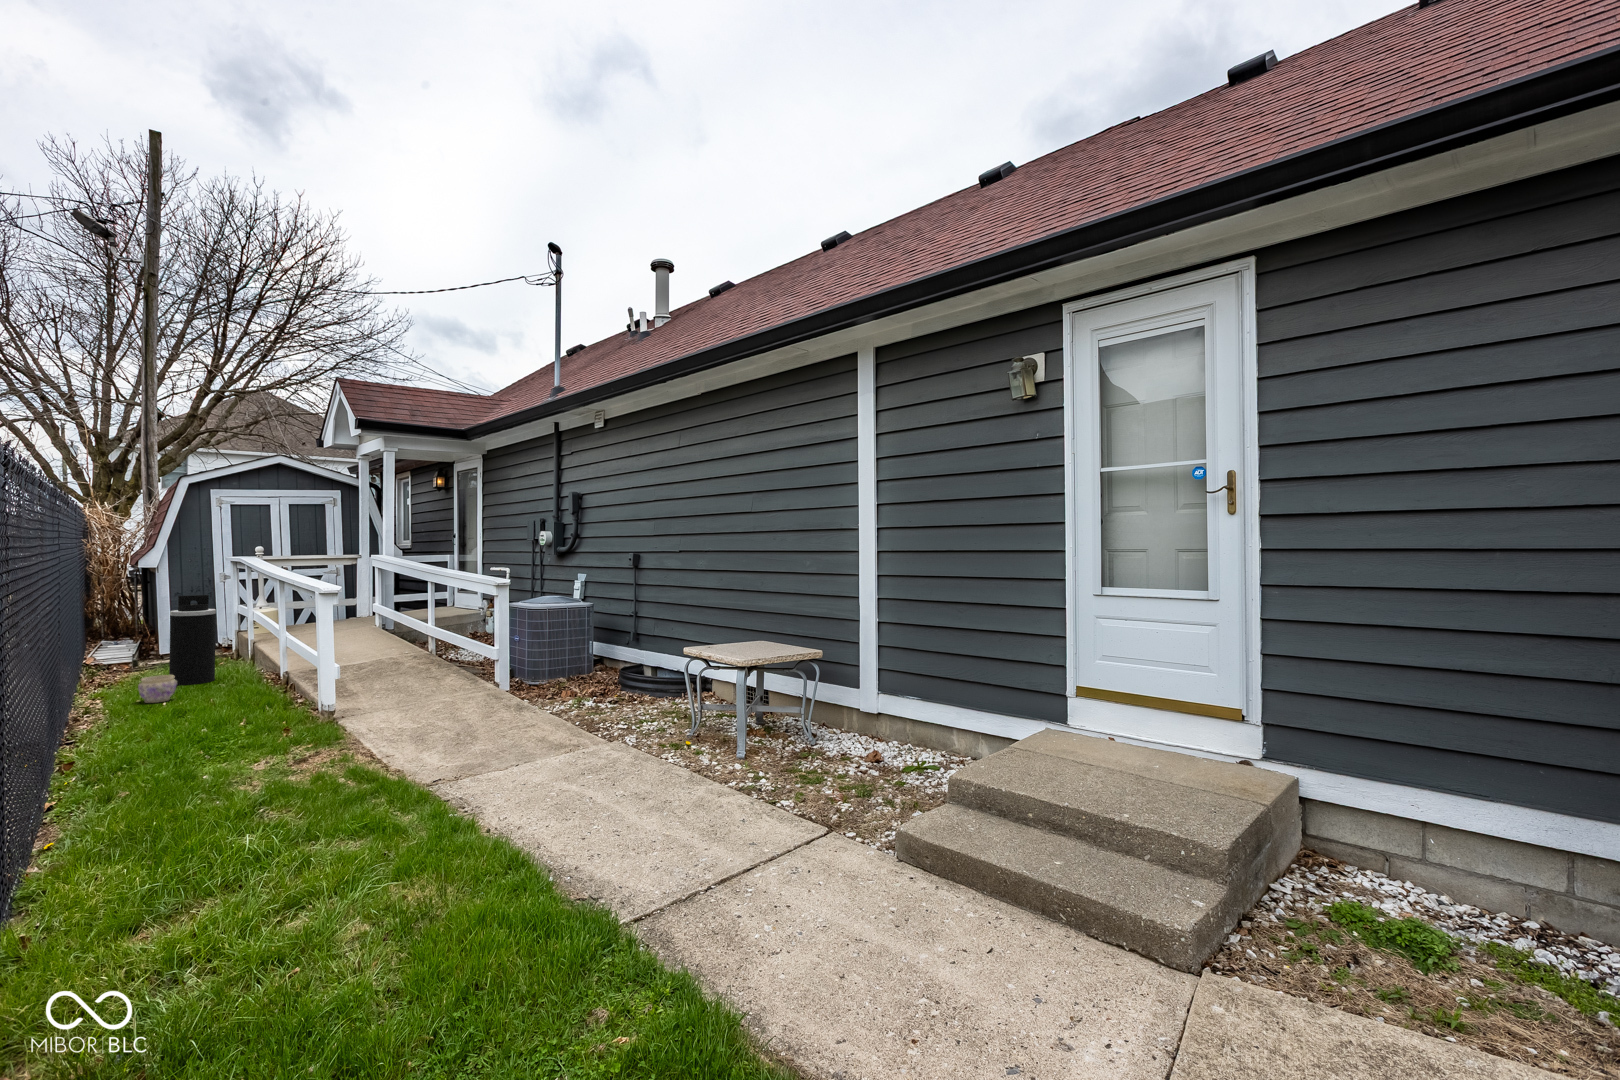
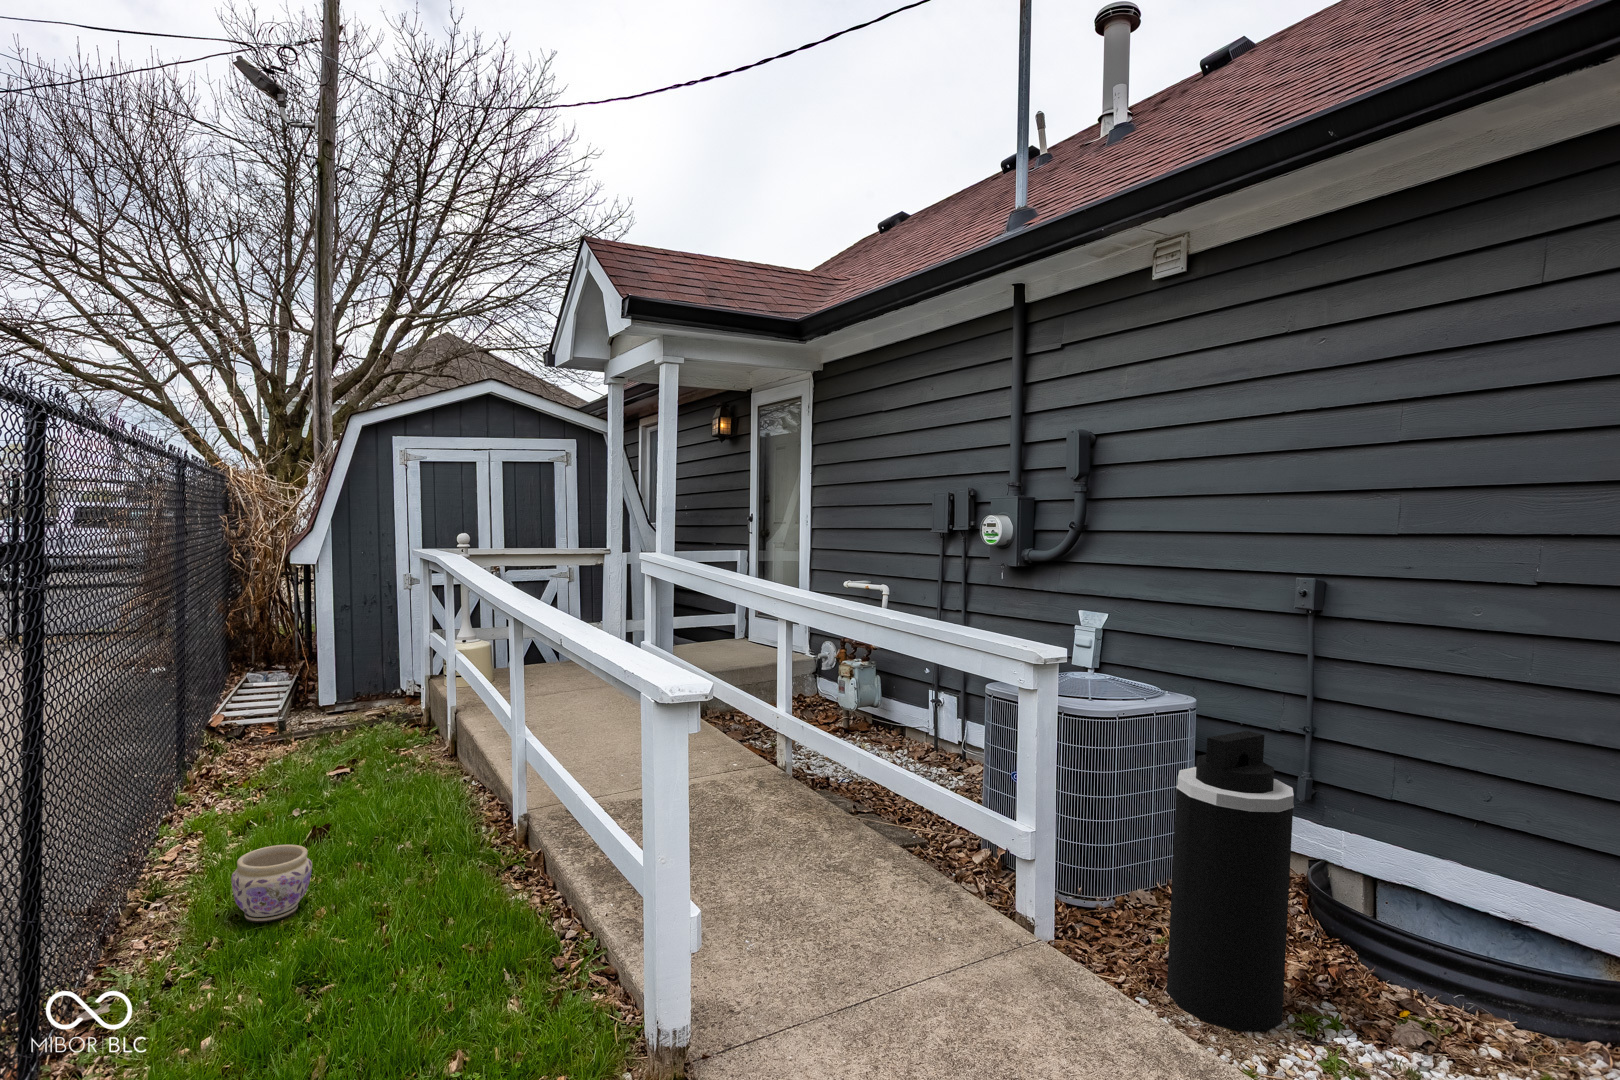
trash can: present [169,595,216,685] -> present [1167,731,1294,1032]

